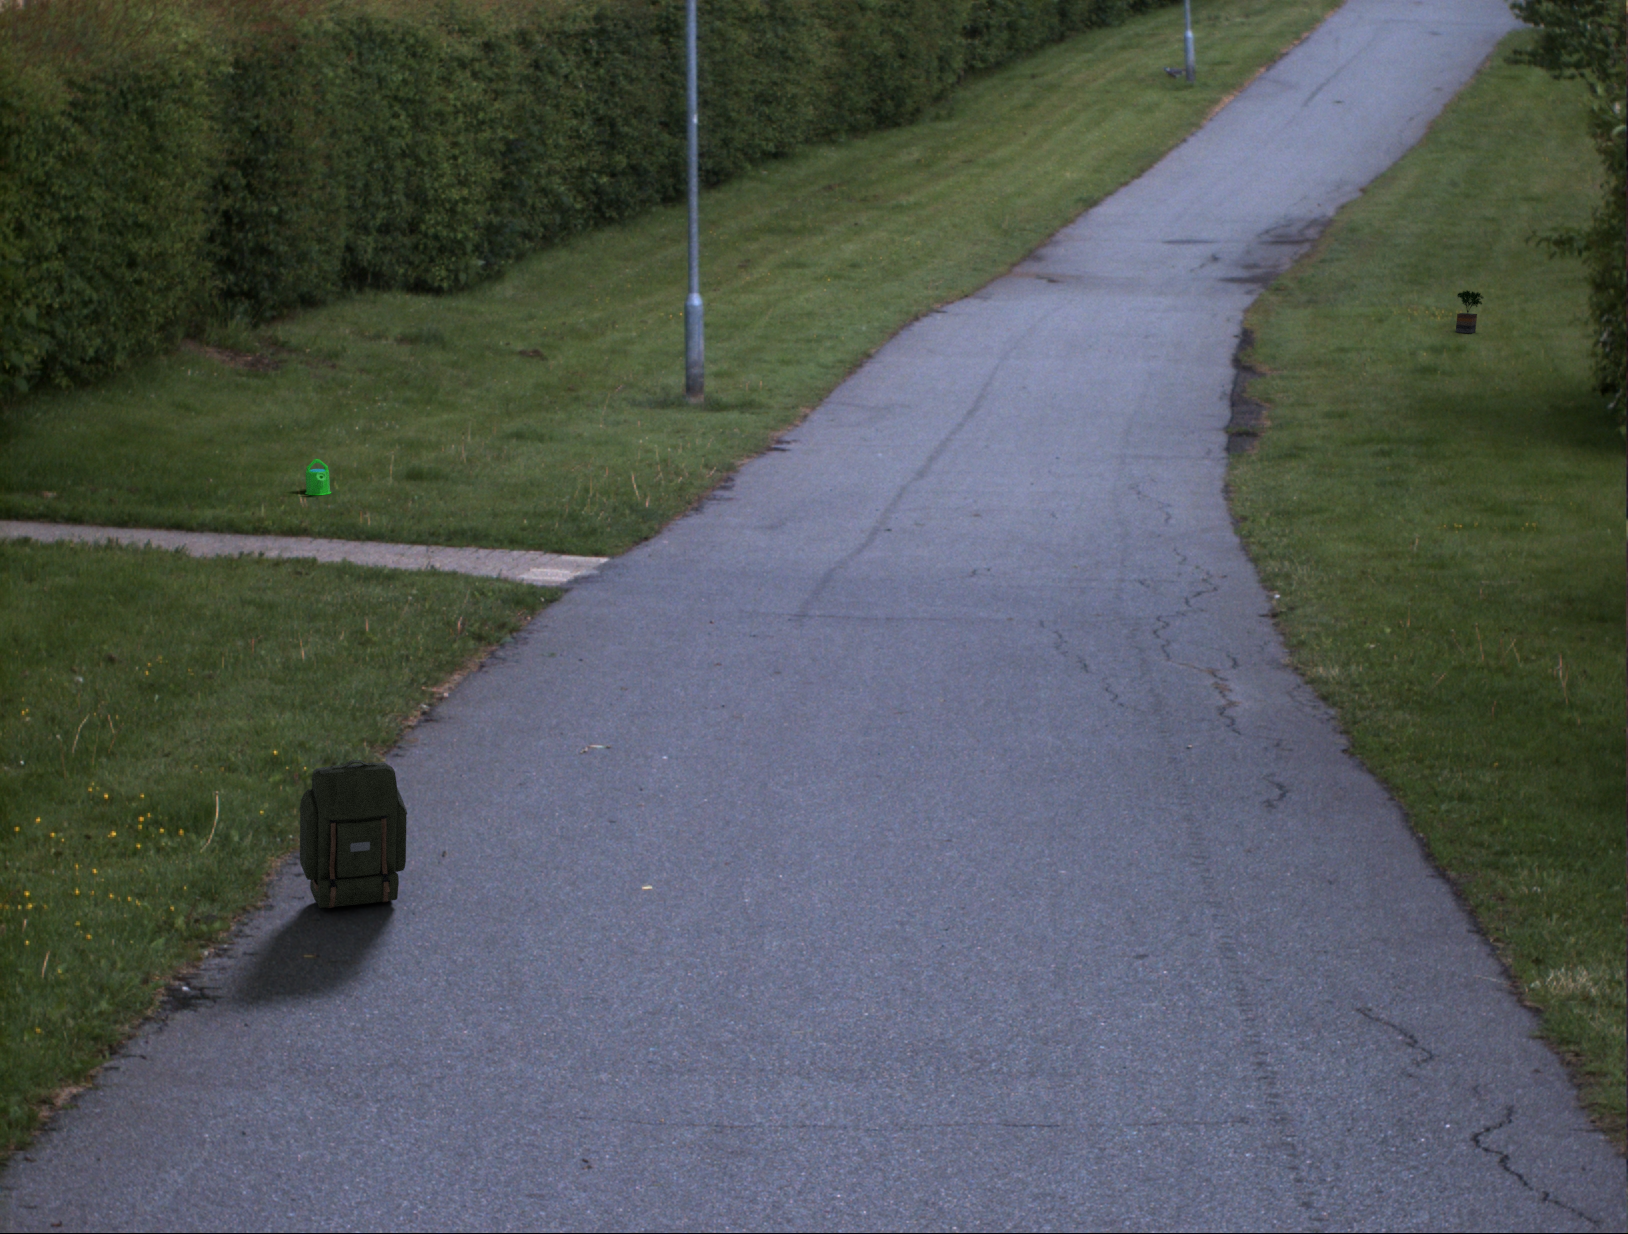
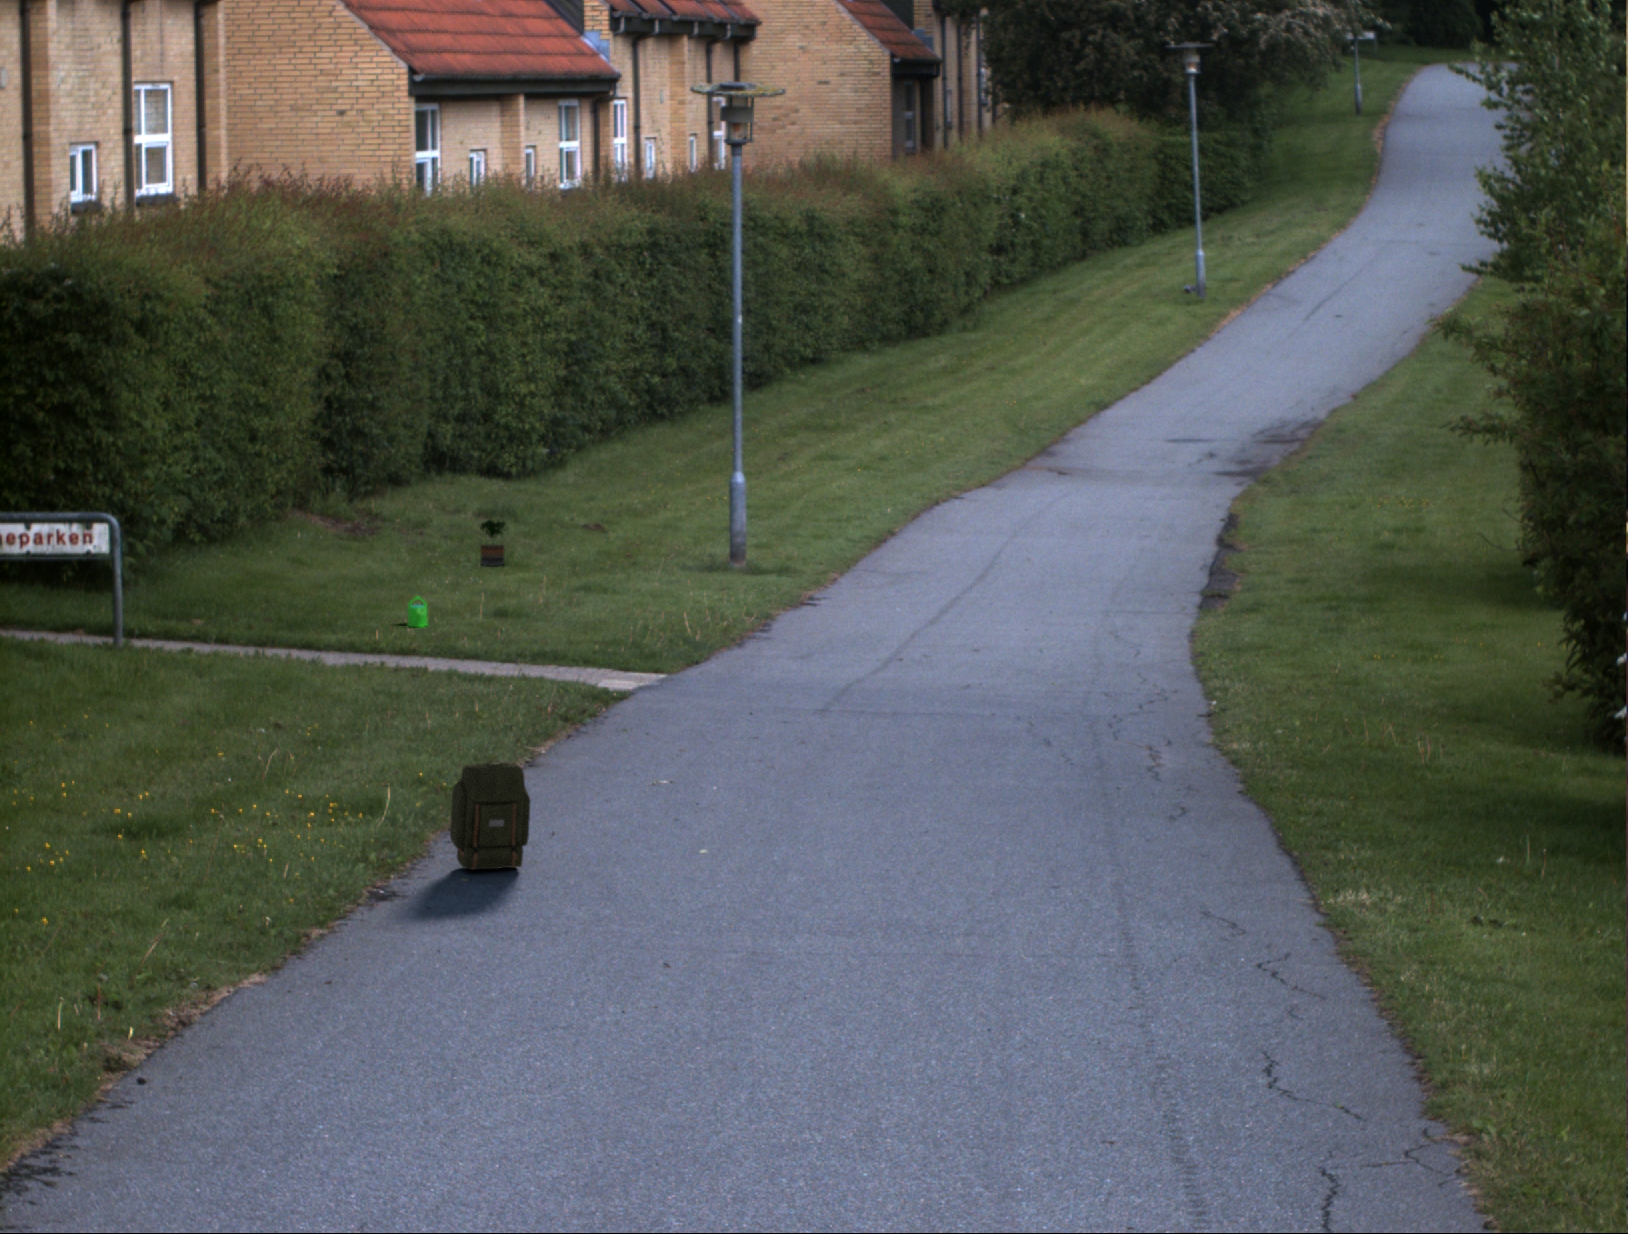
potted tree: present [1456,291,1484,333] -> present [480,520,508,566]

